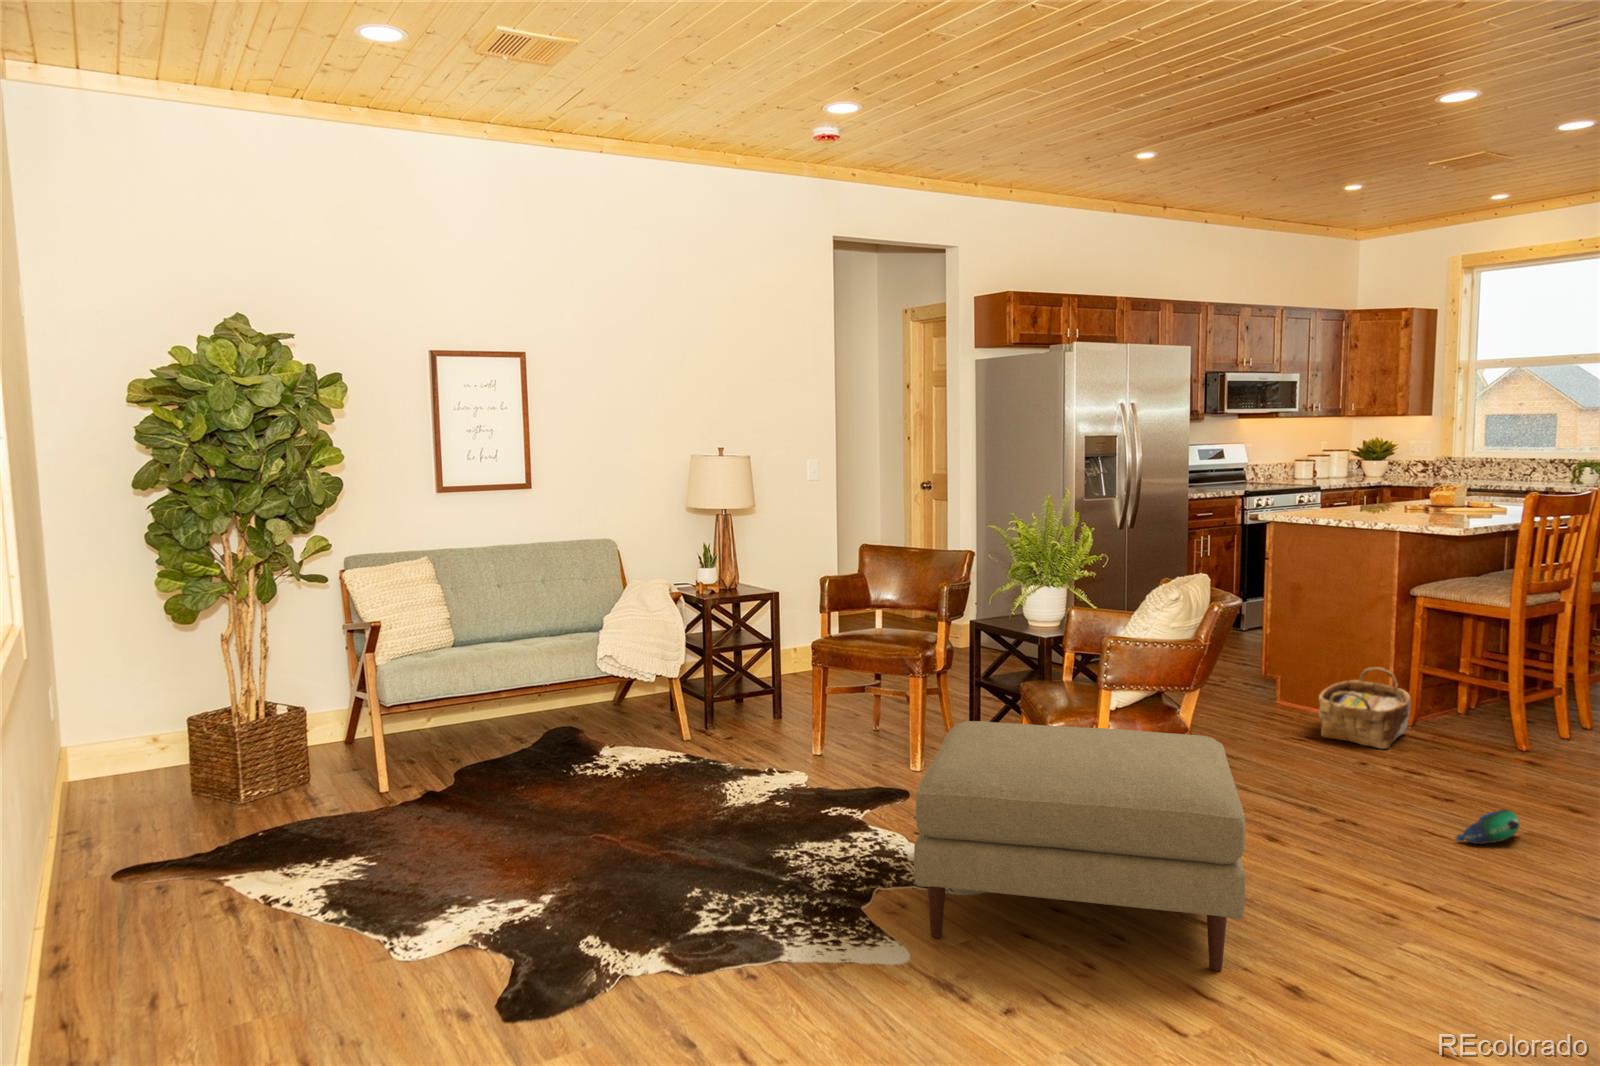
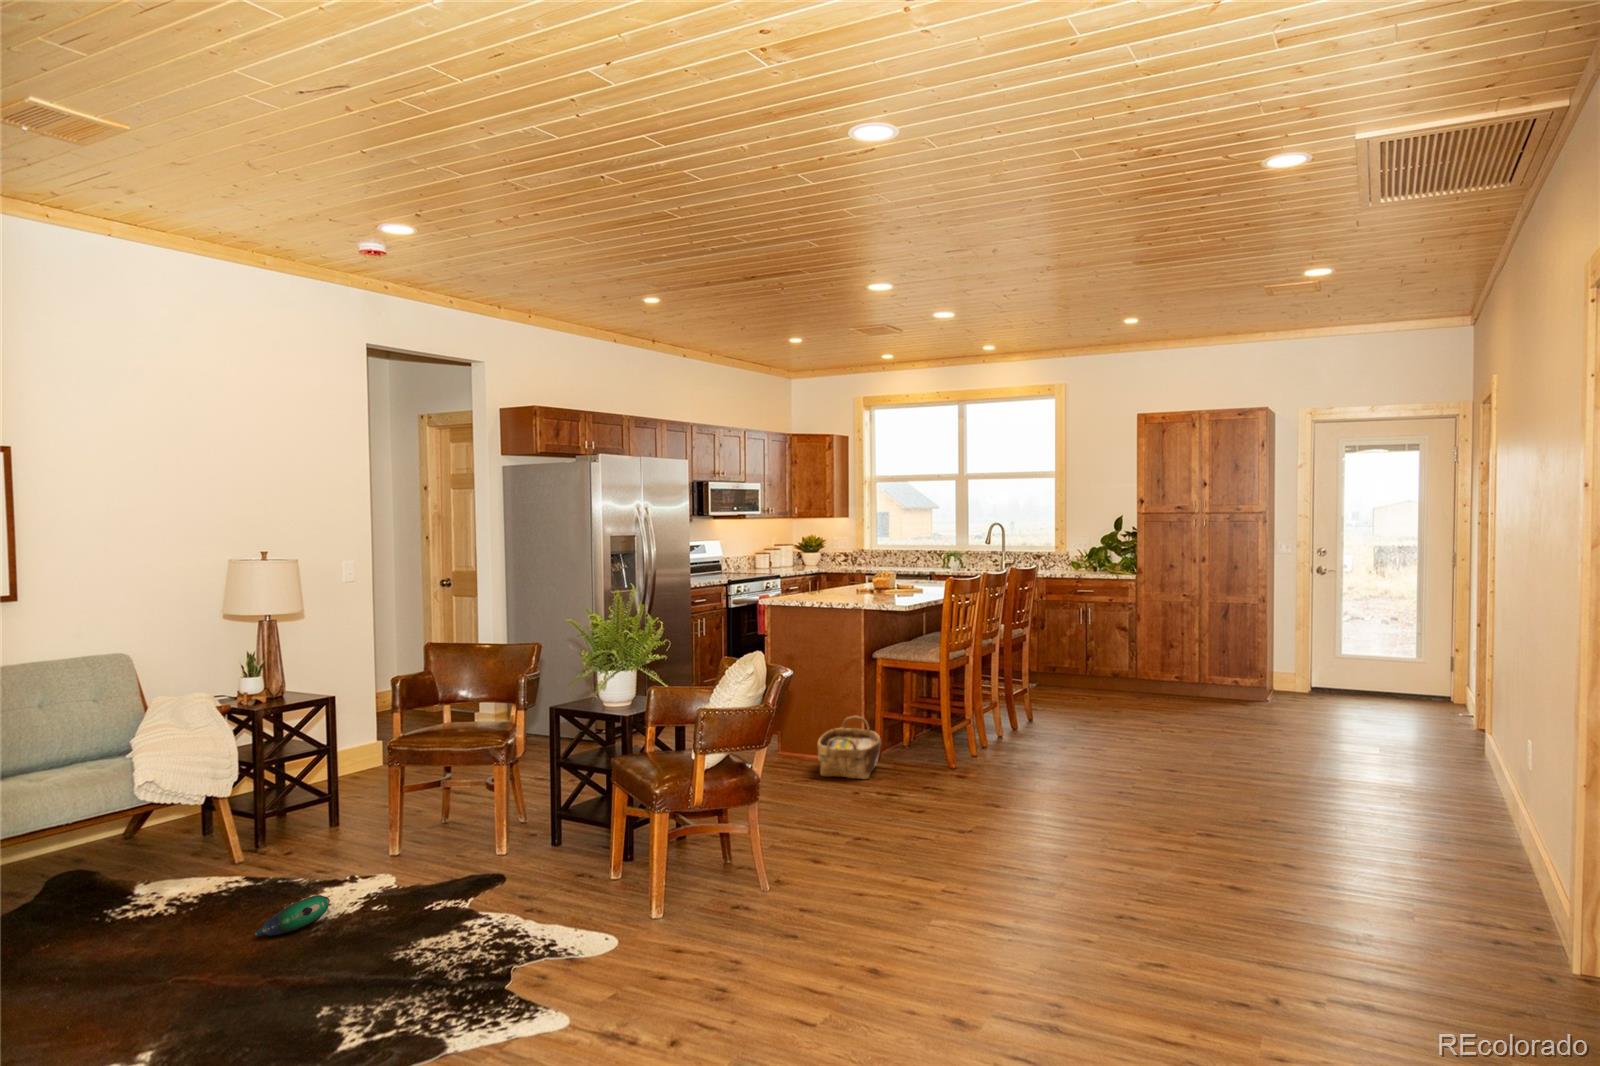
ottoman: present [914,721,1246,971] -> none [564,783,838,999]
plush toy: present [1456,809,1520,844] -> present [255,895,330,936]

